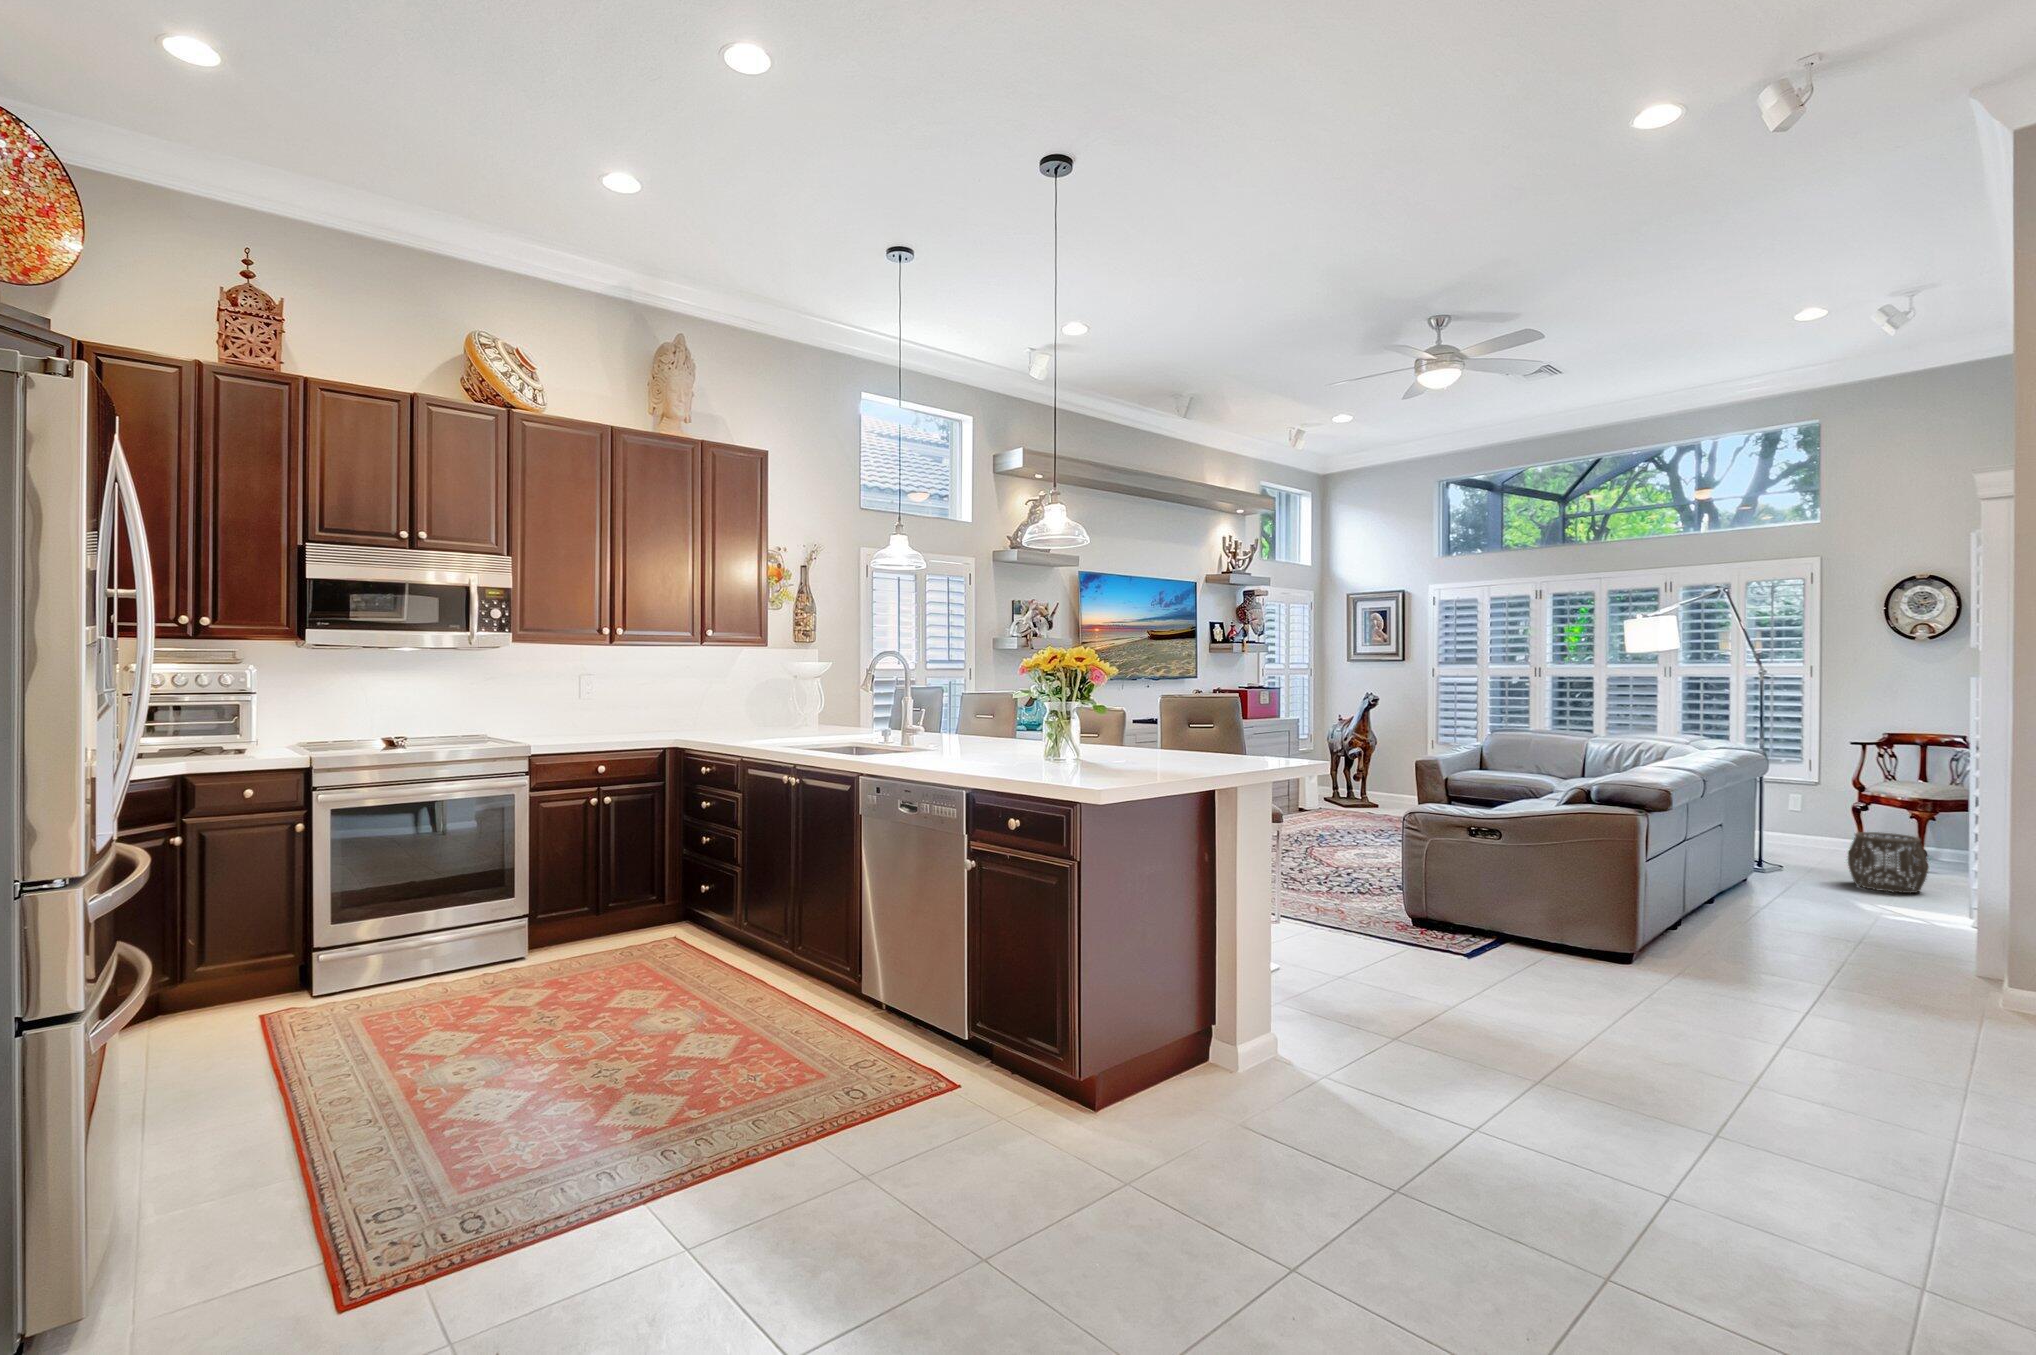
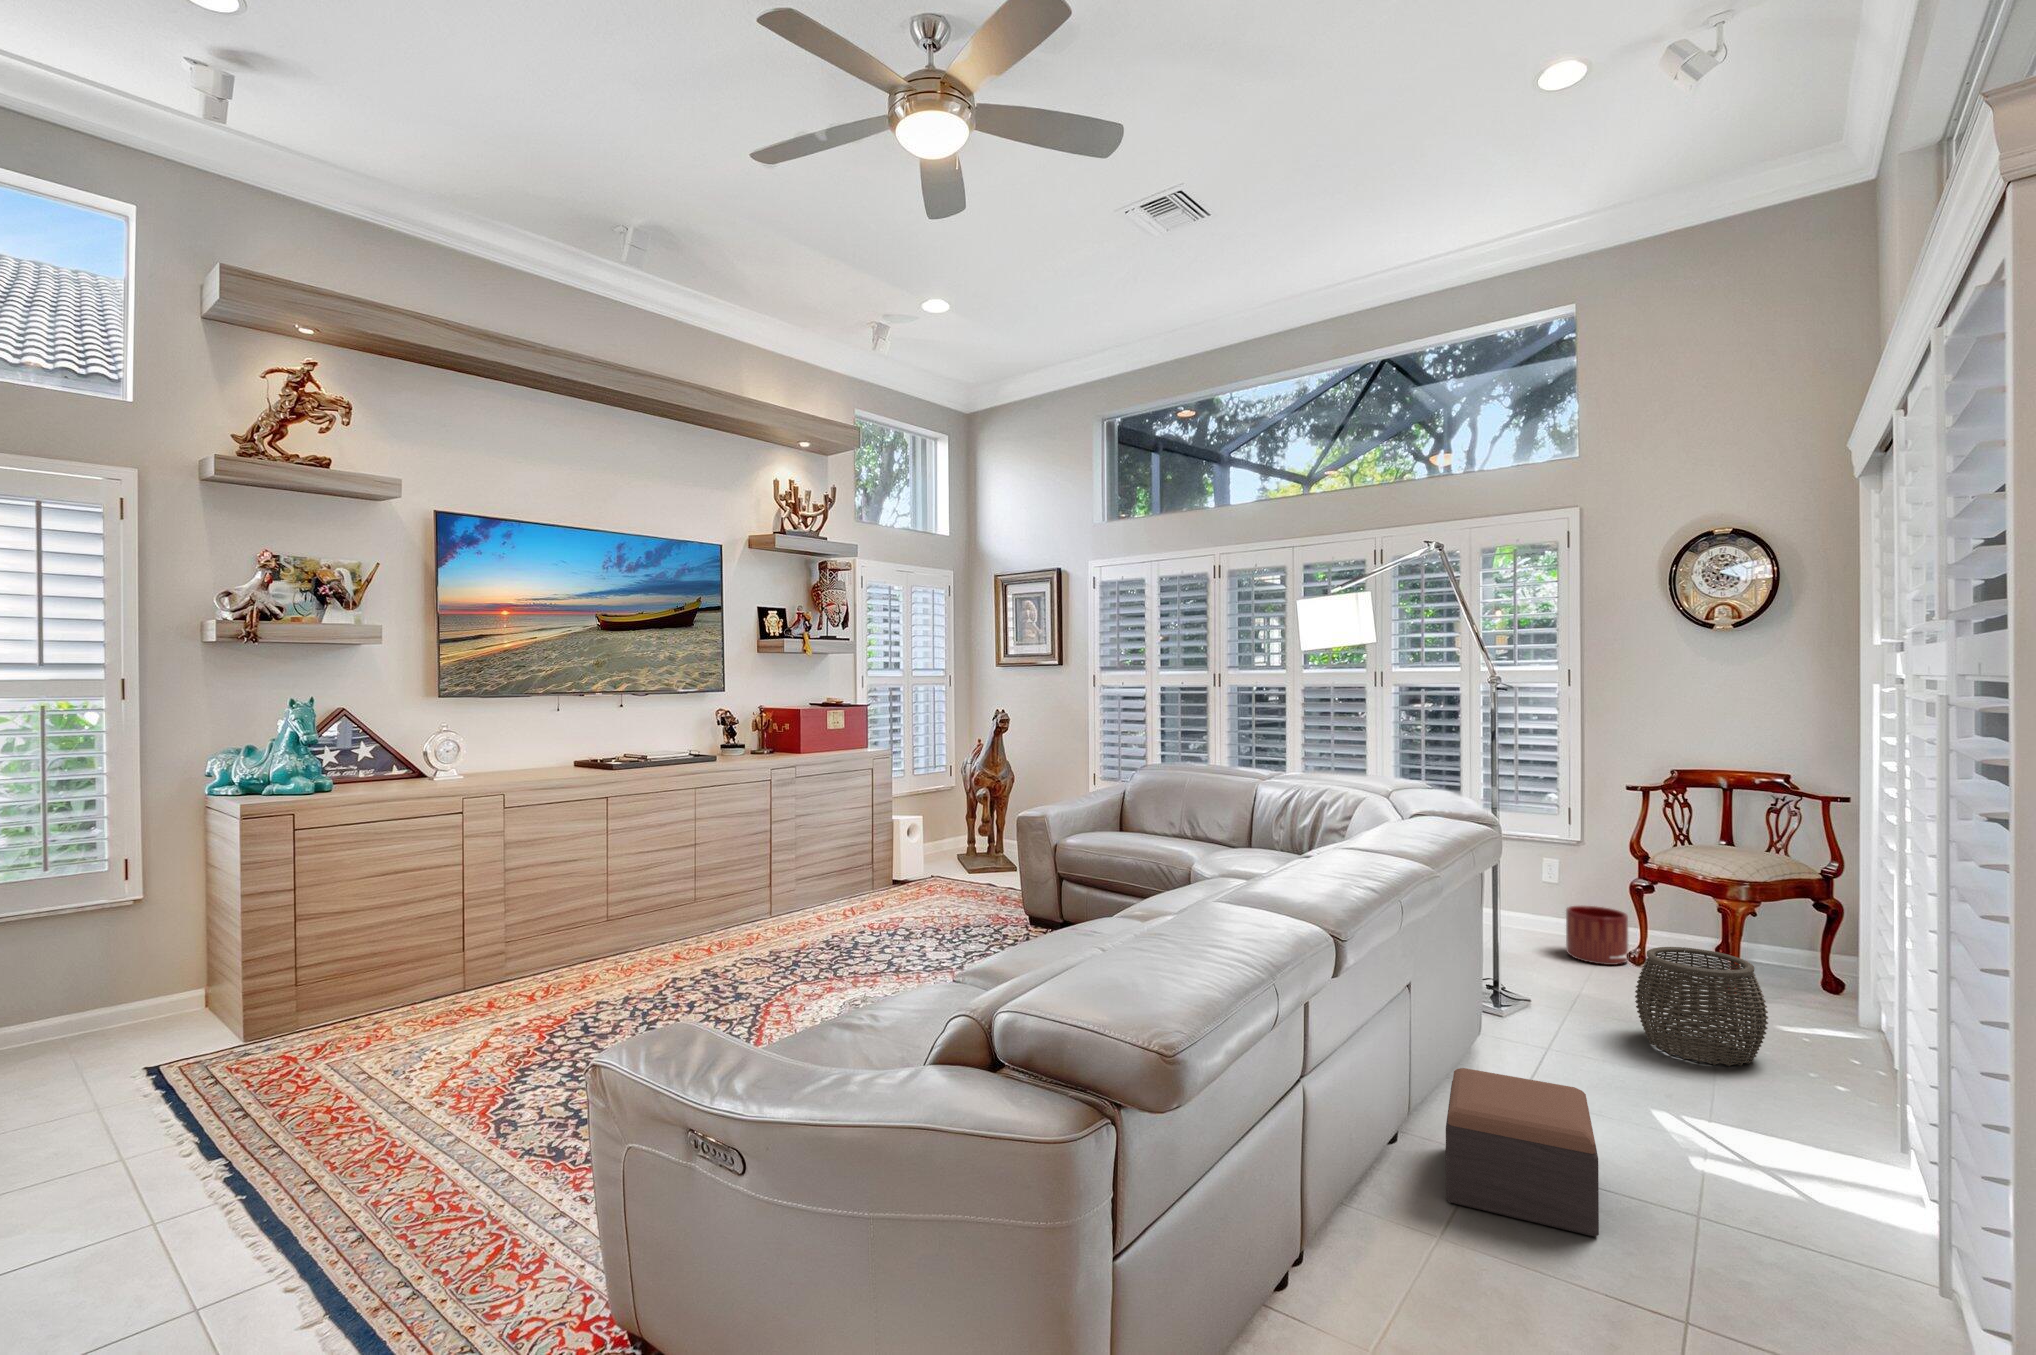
planter: none [1807,823,1852,859] -> present [1566,906,1628,965]
footstool: none [1733,867,1811,928] -> present [1446,1068,1599,1237]

